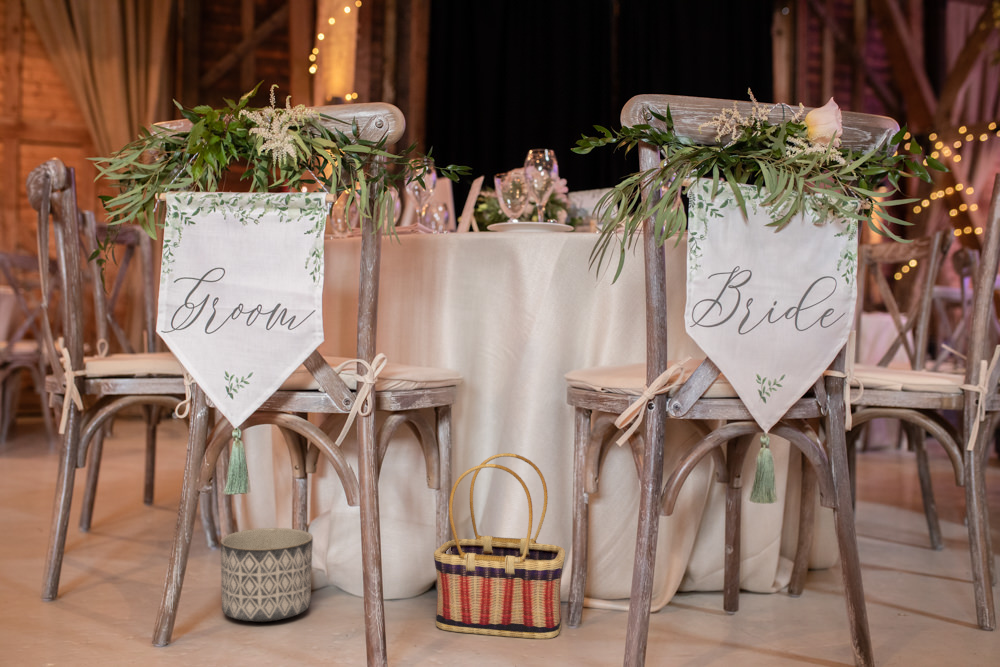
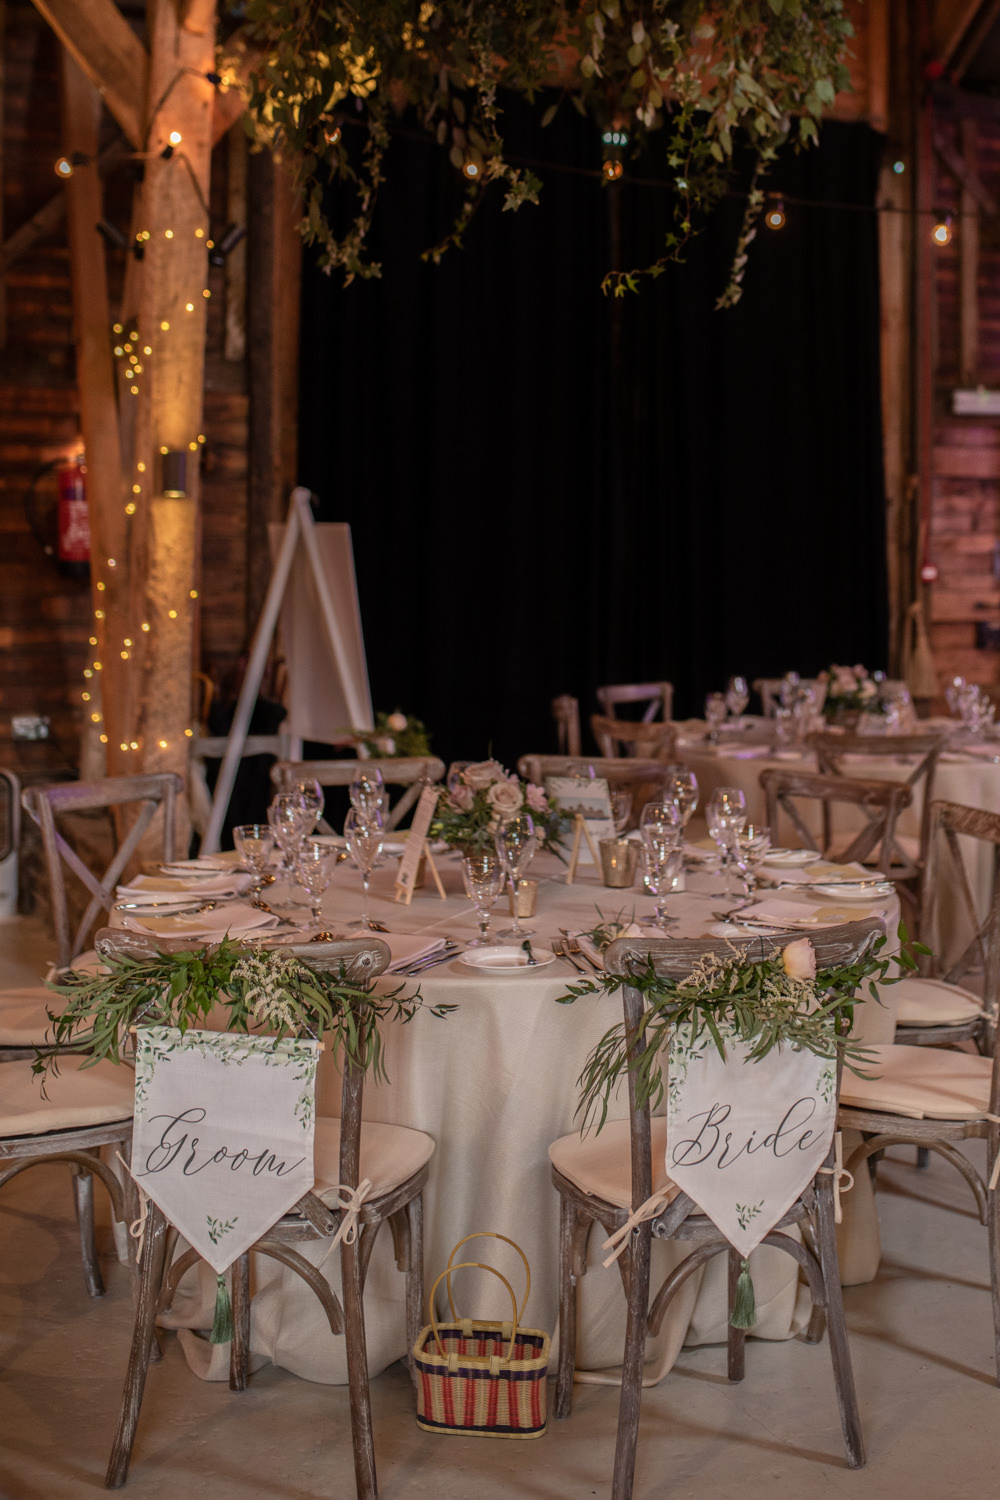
planter: present [221,528,313,622] -> none [183,1314,280,1431]

